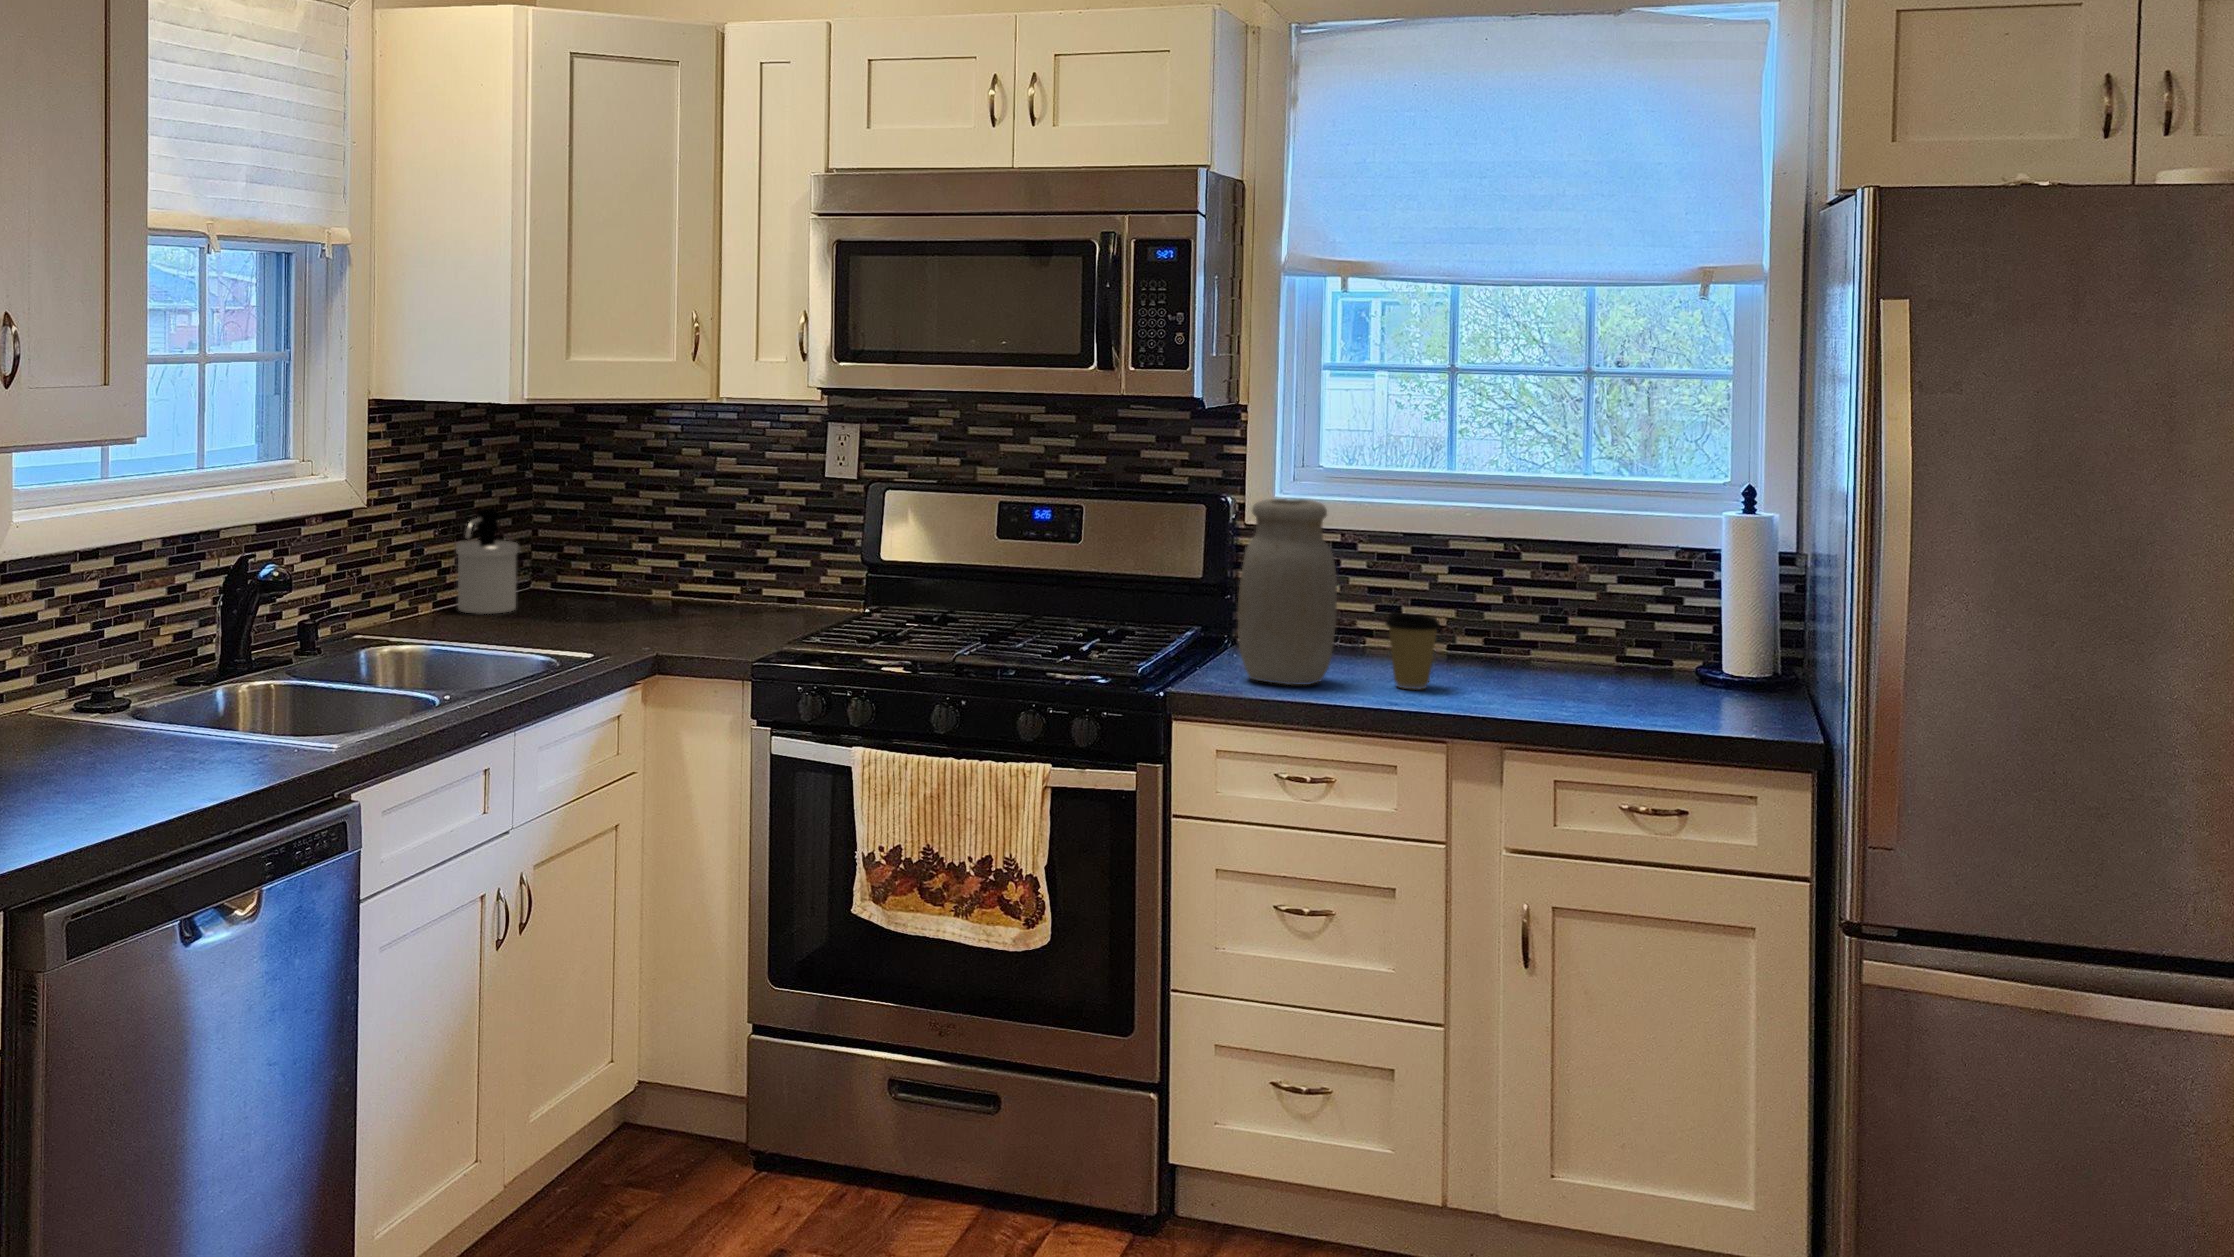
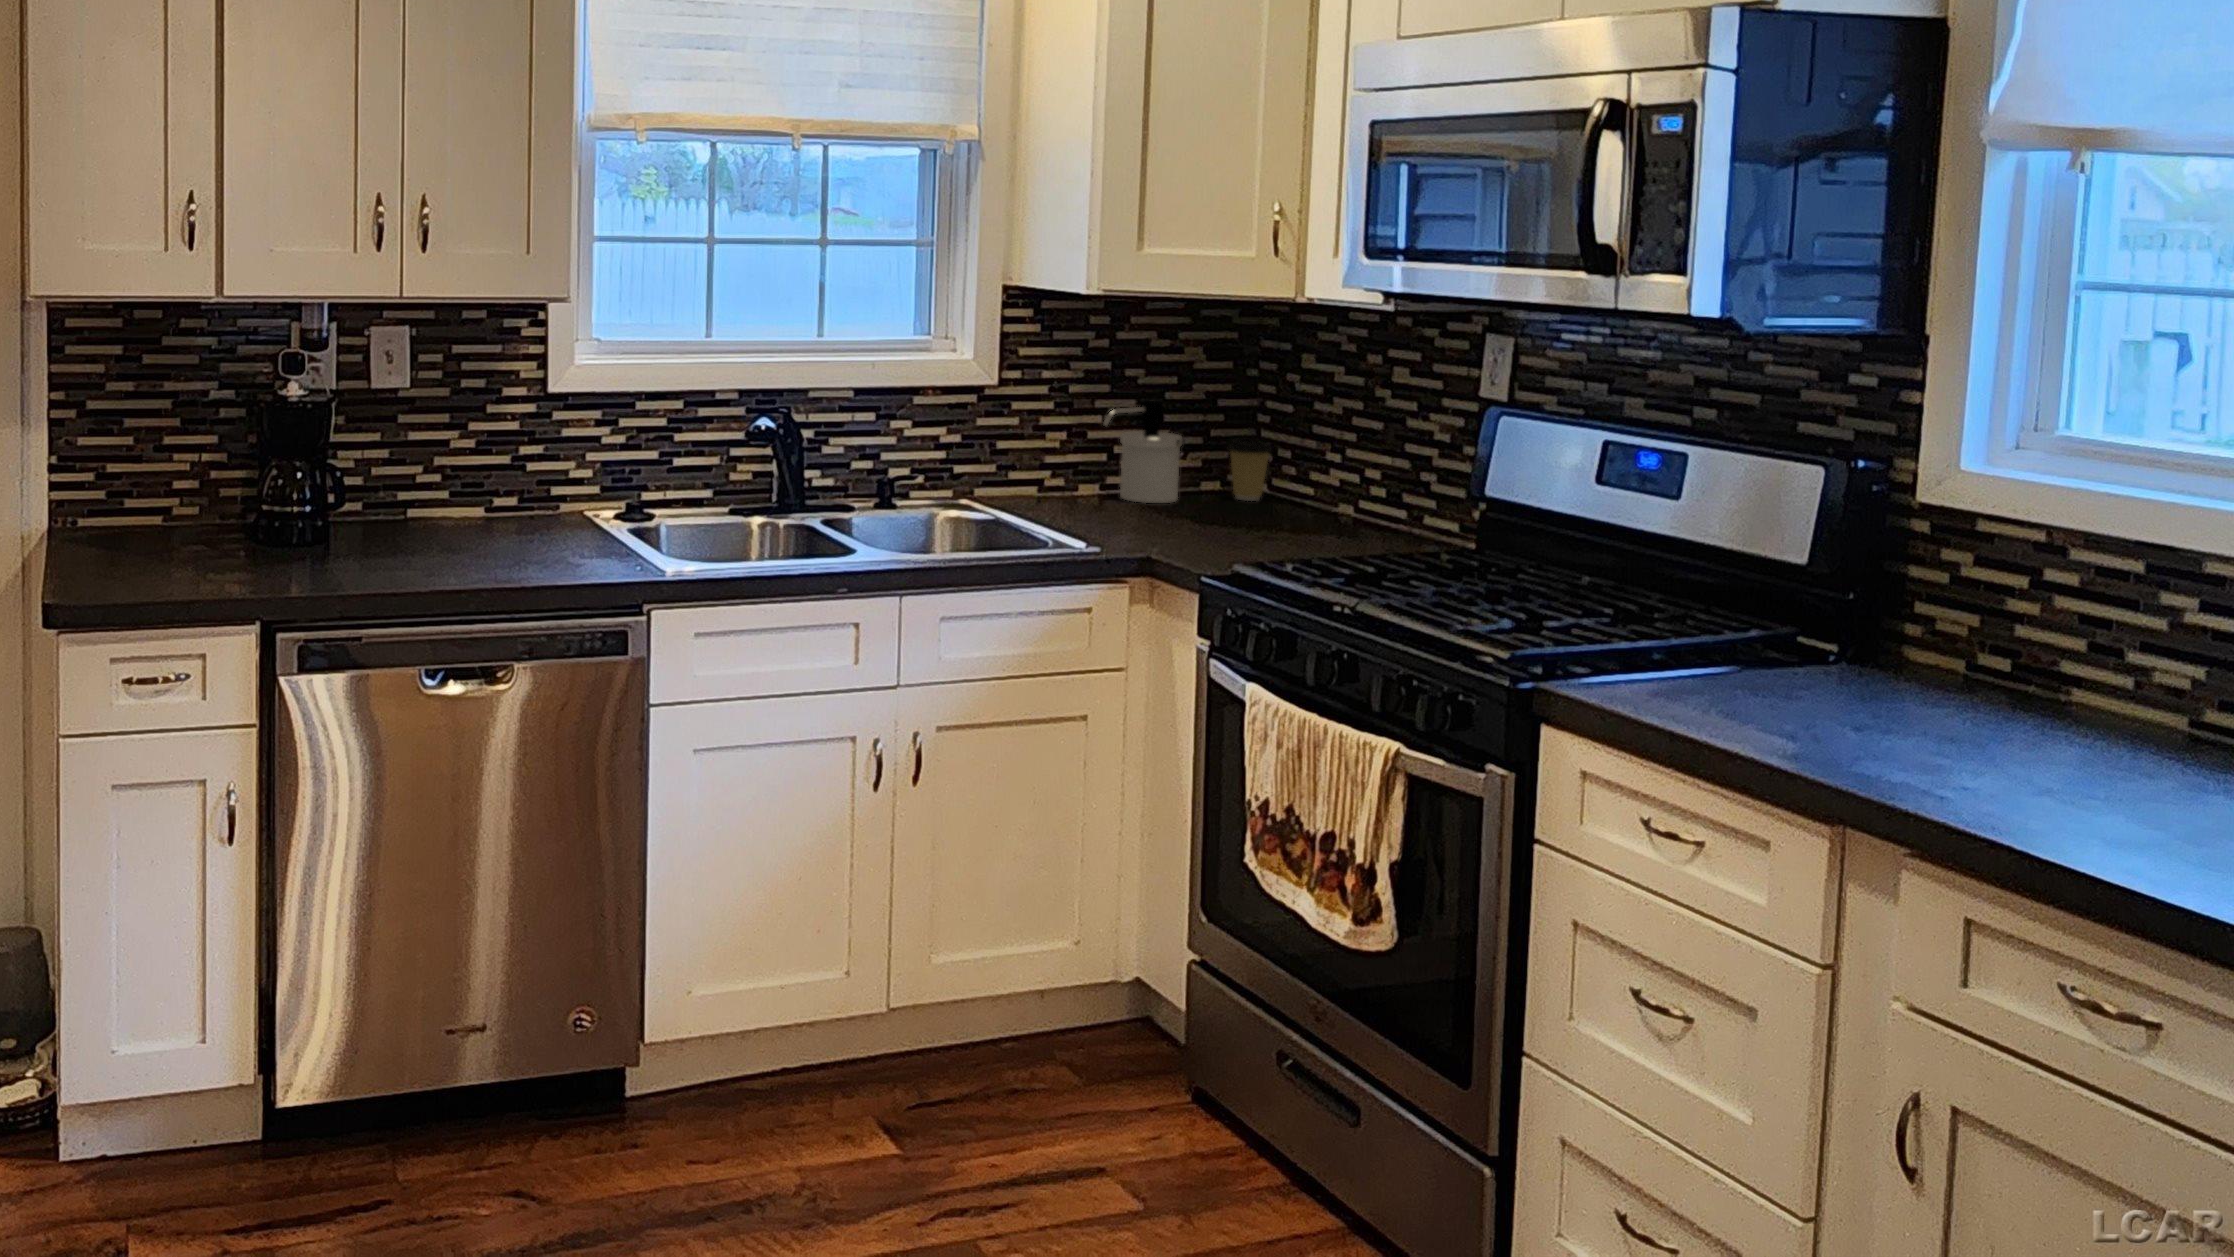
jar: present [1238,499,1337,685] -> none [1676,452,1833,718]
coffee cup: present [1385,611,1441,689] -> present [1228,439,1272,501]

